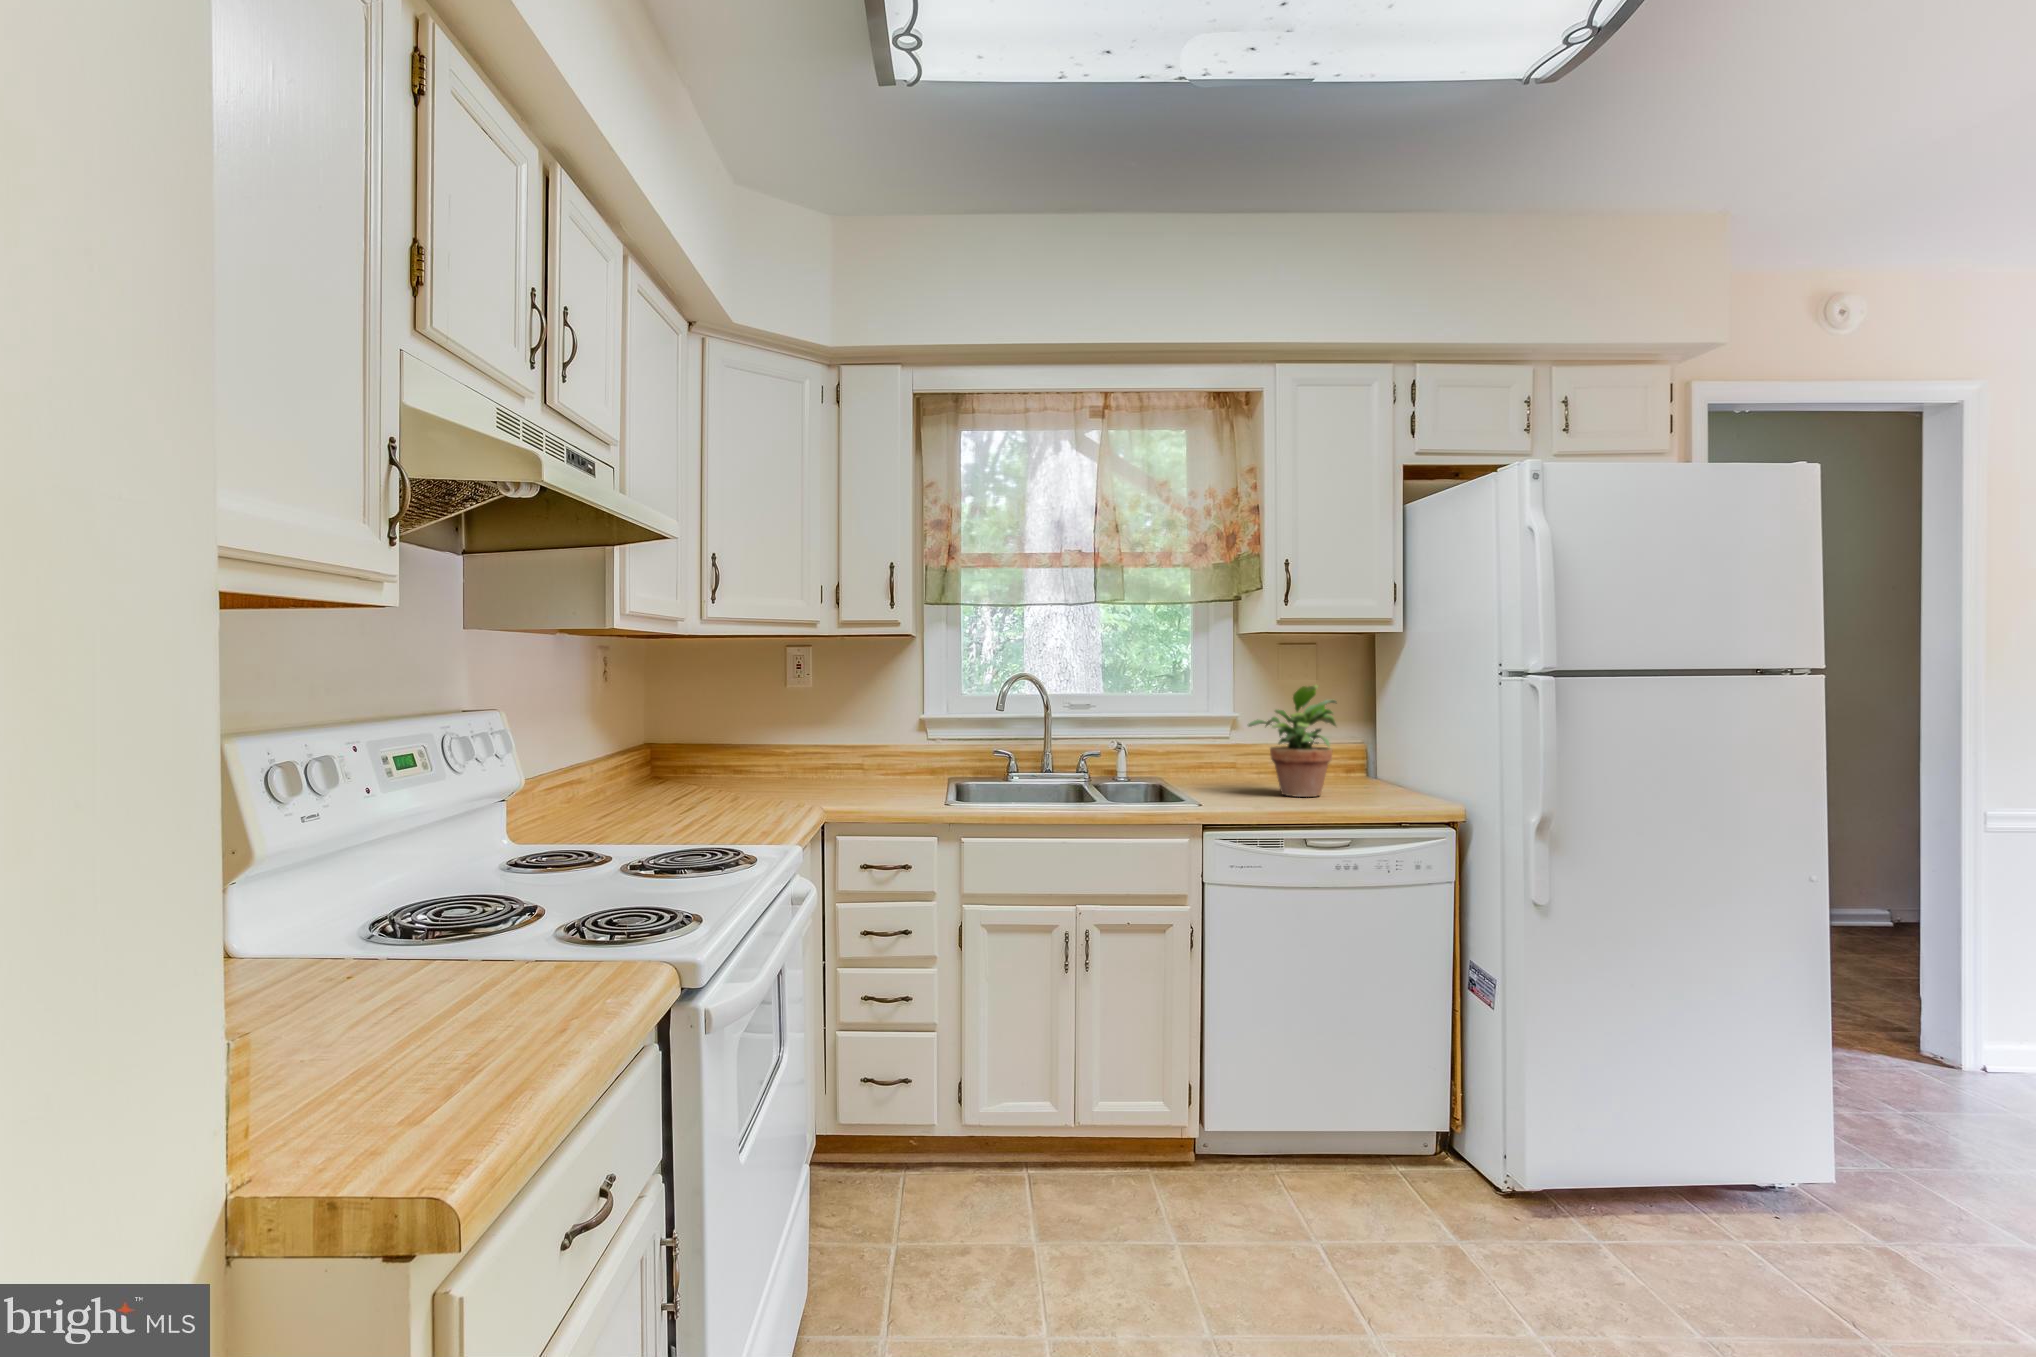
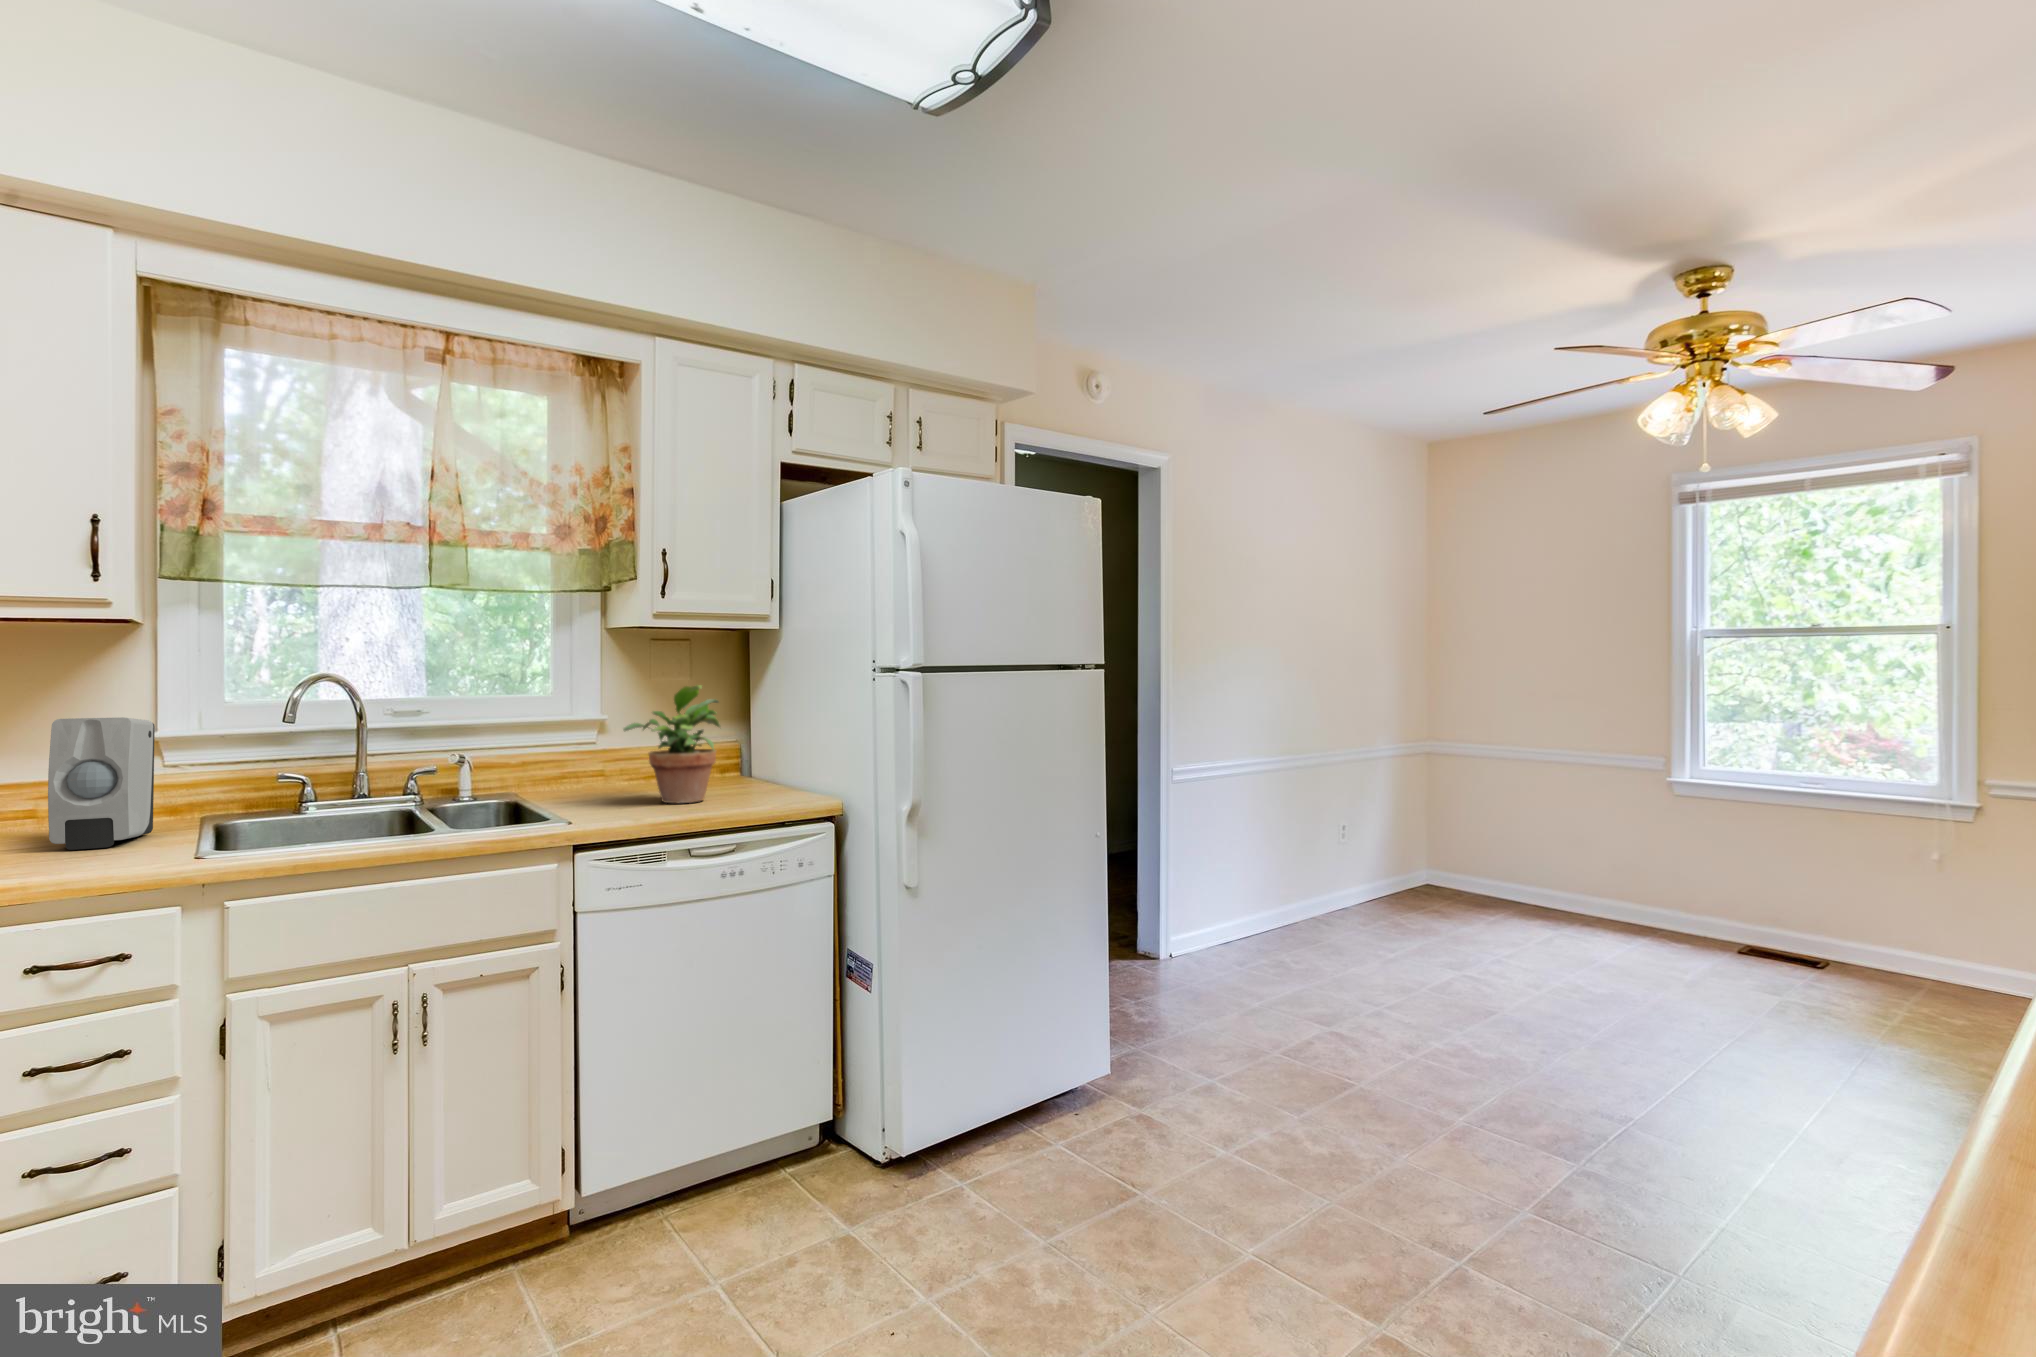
soap dispenser: none [871,702,926,794] -> present [48,717,155,850]

